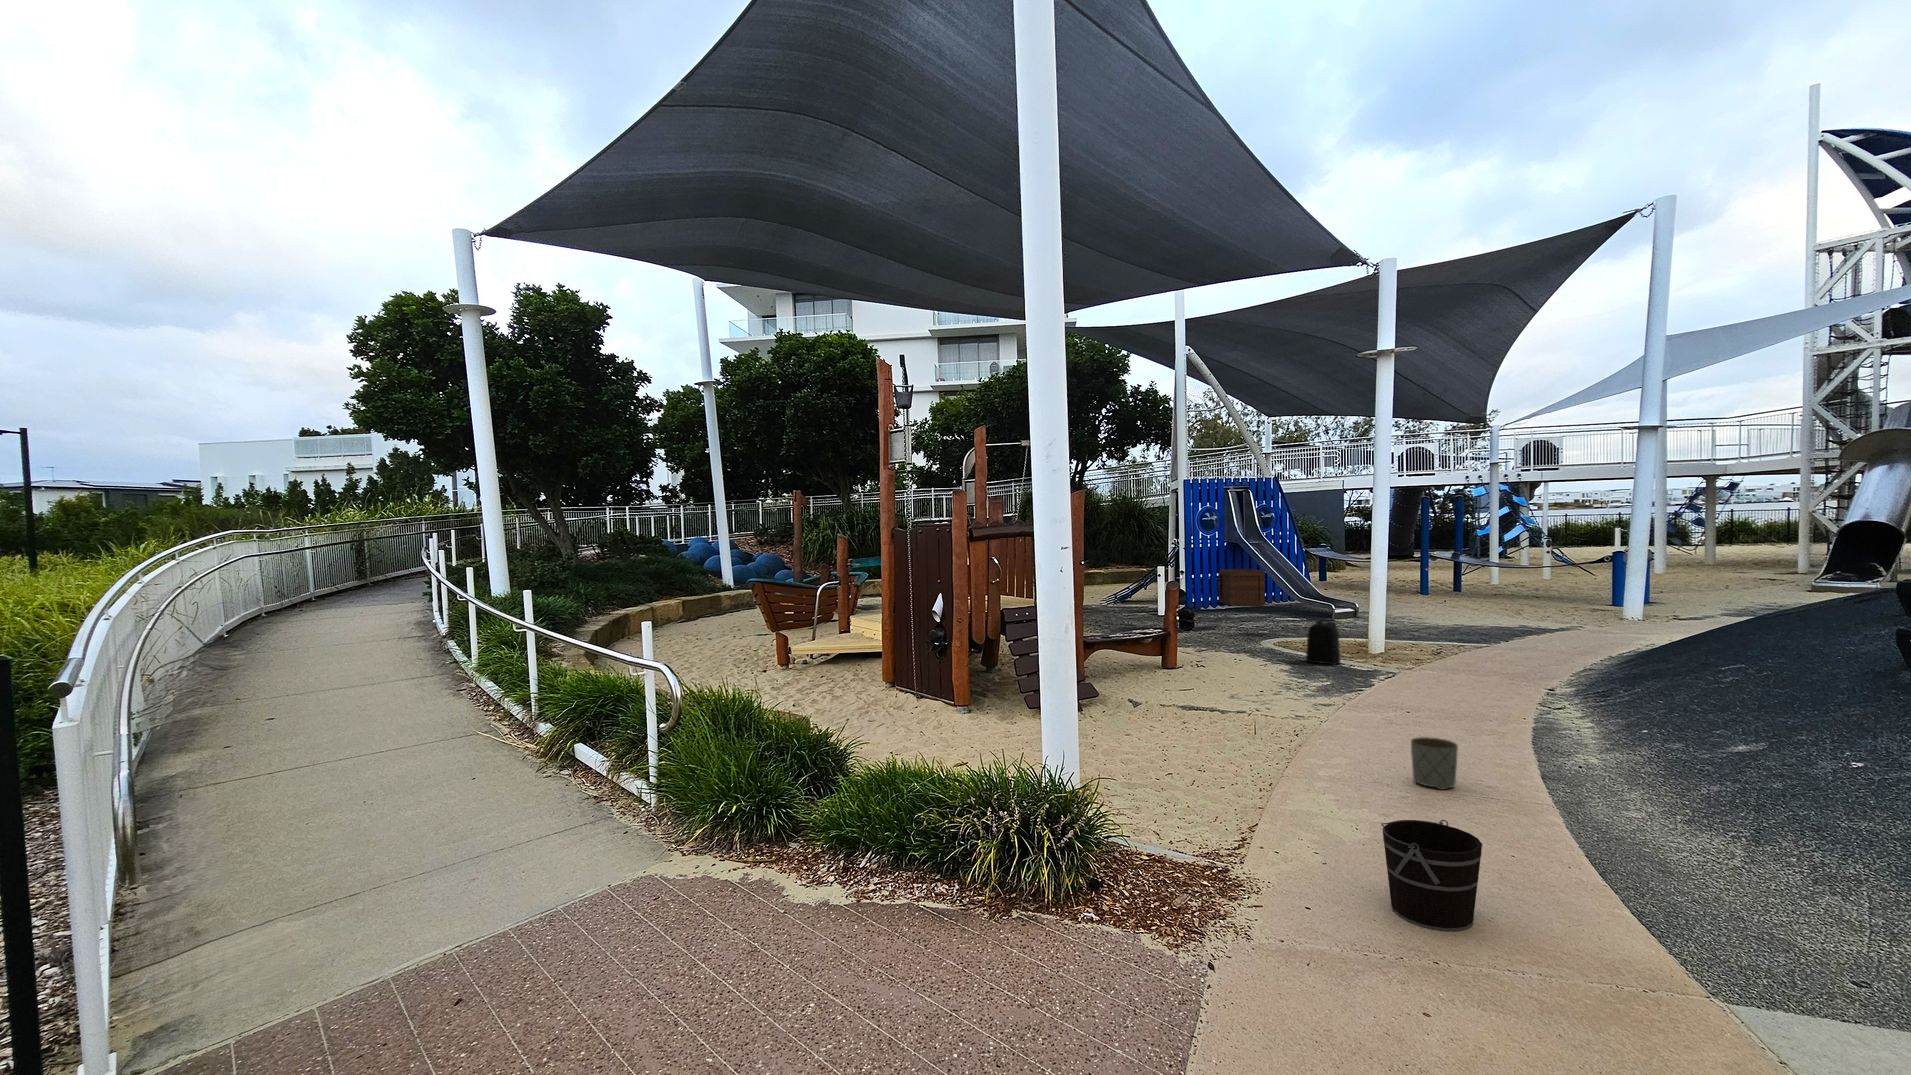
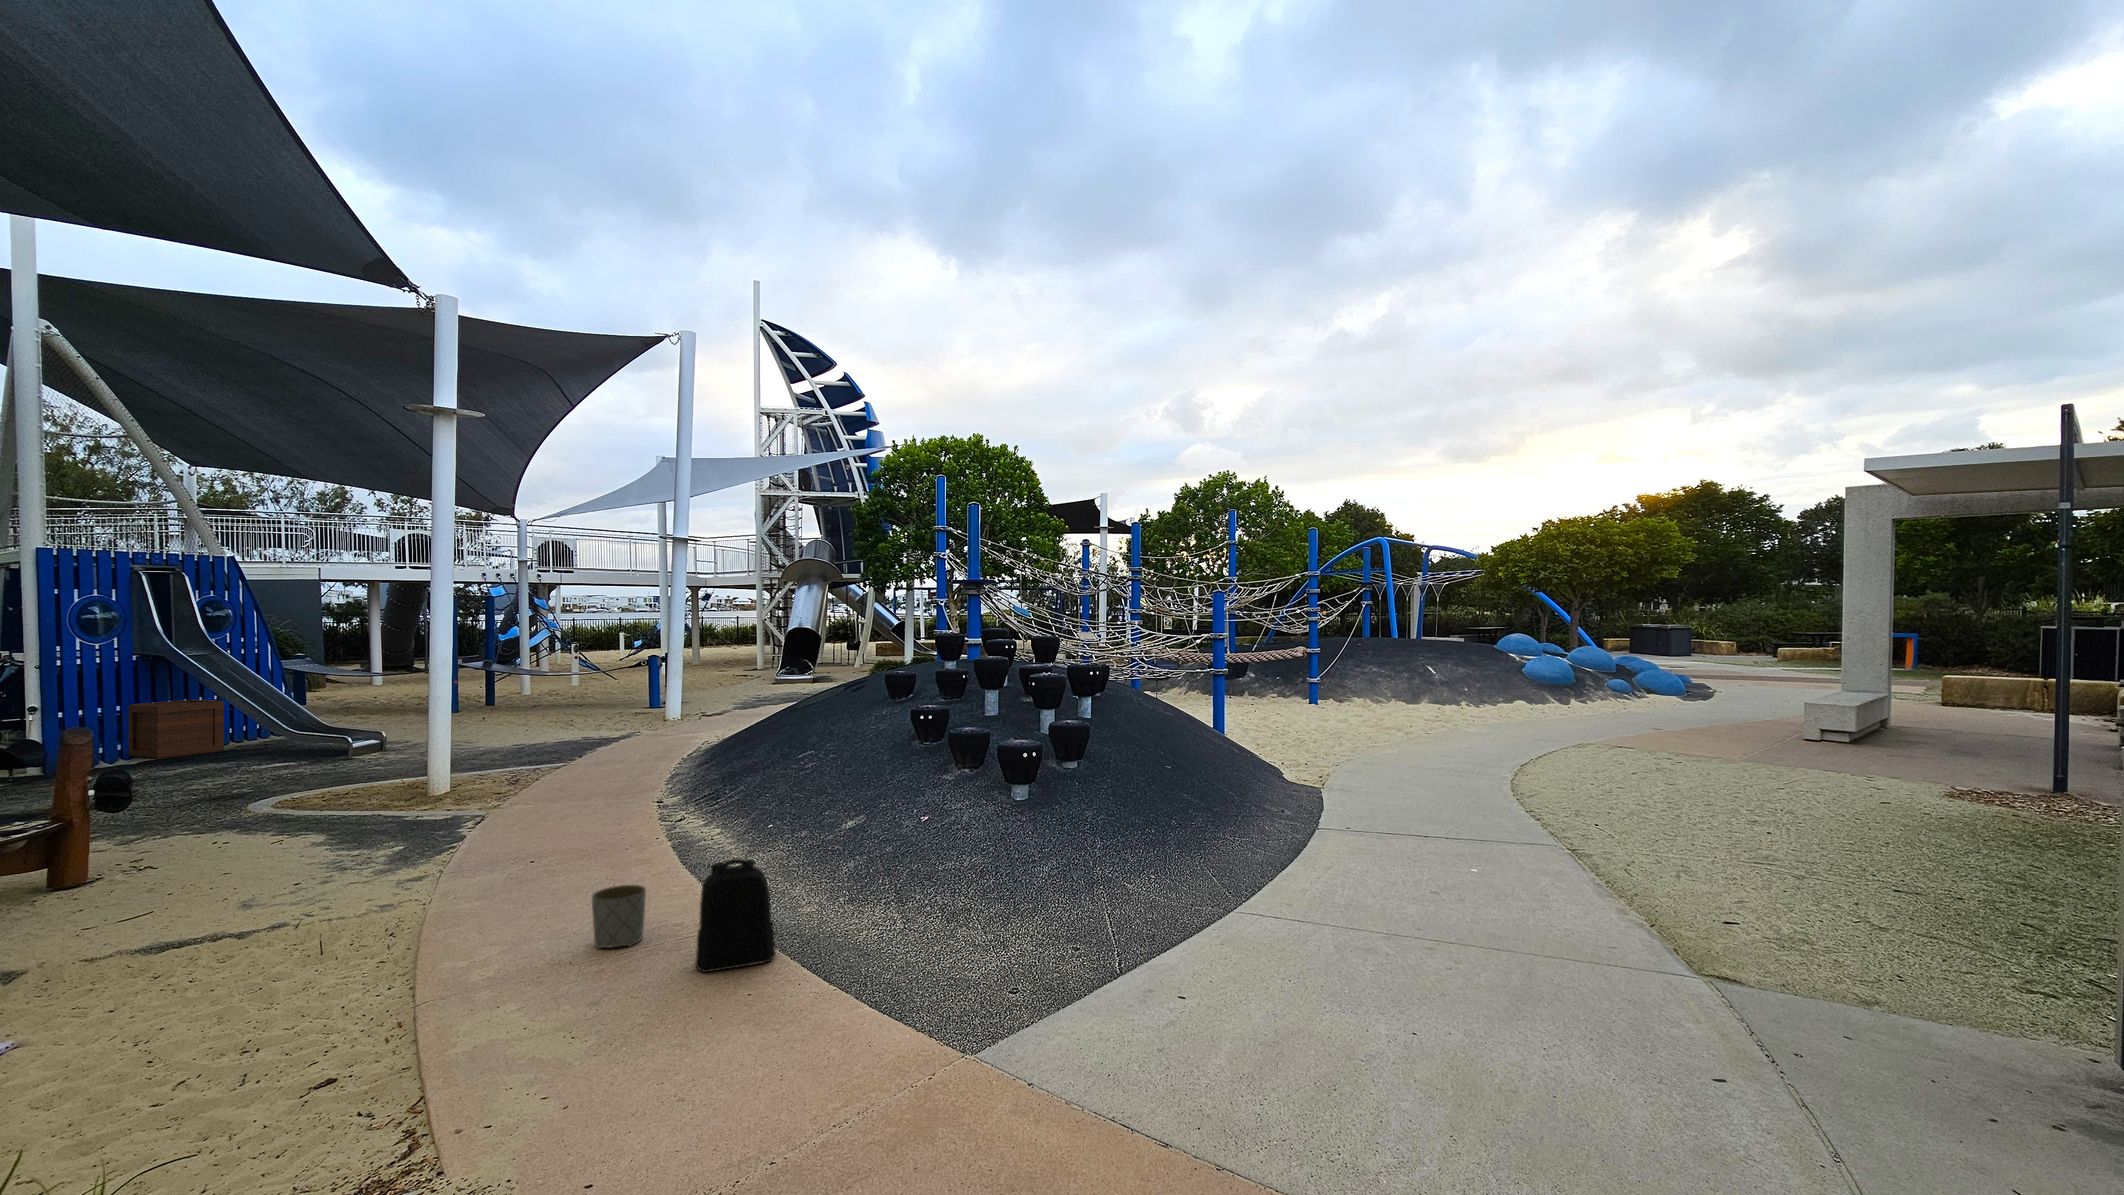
backpack: present [1306,619,1341,665] -> present [695,858,776,972]
bucket: present [1381,820,1482,931] -> none [663,985,779,1131]

